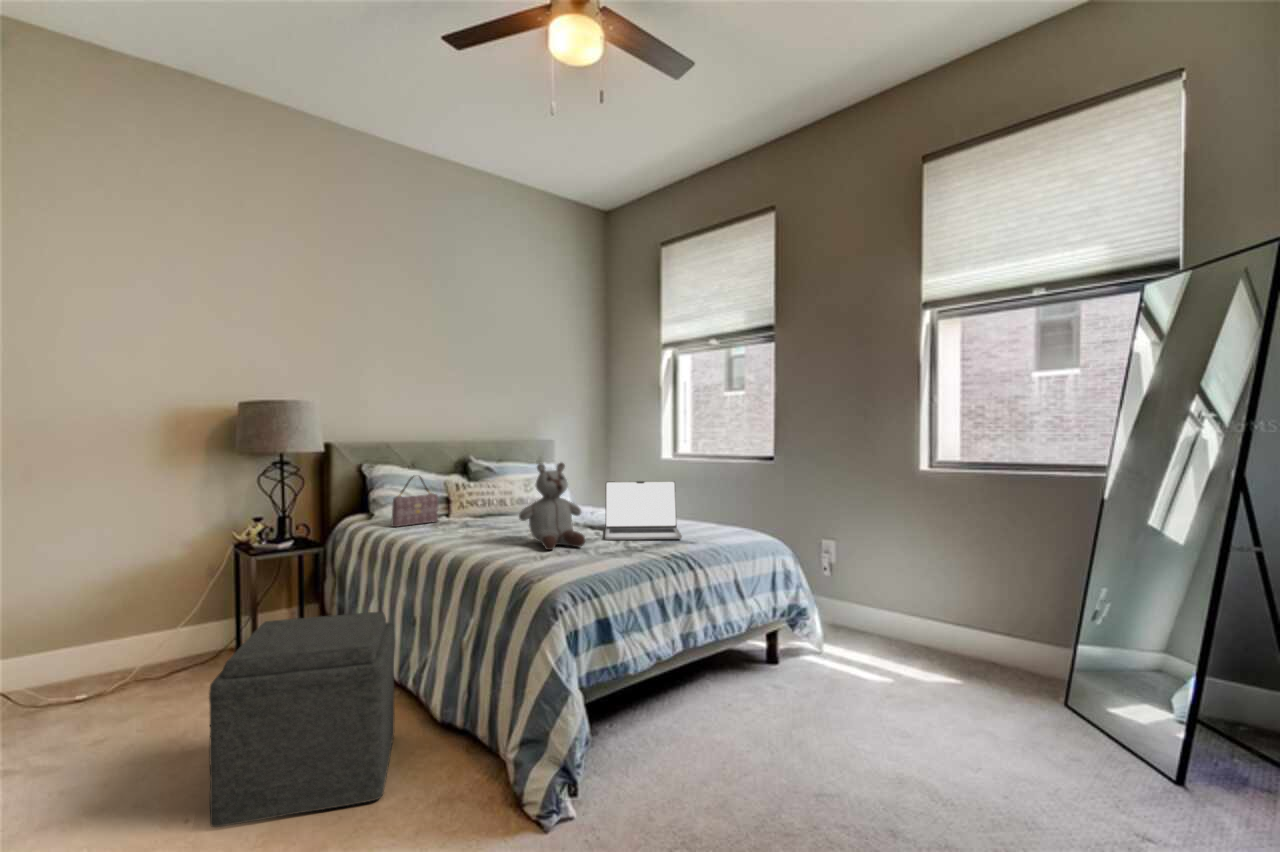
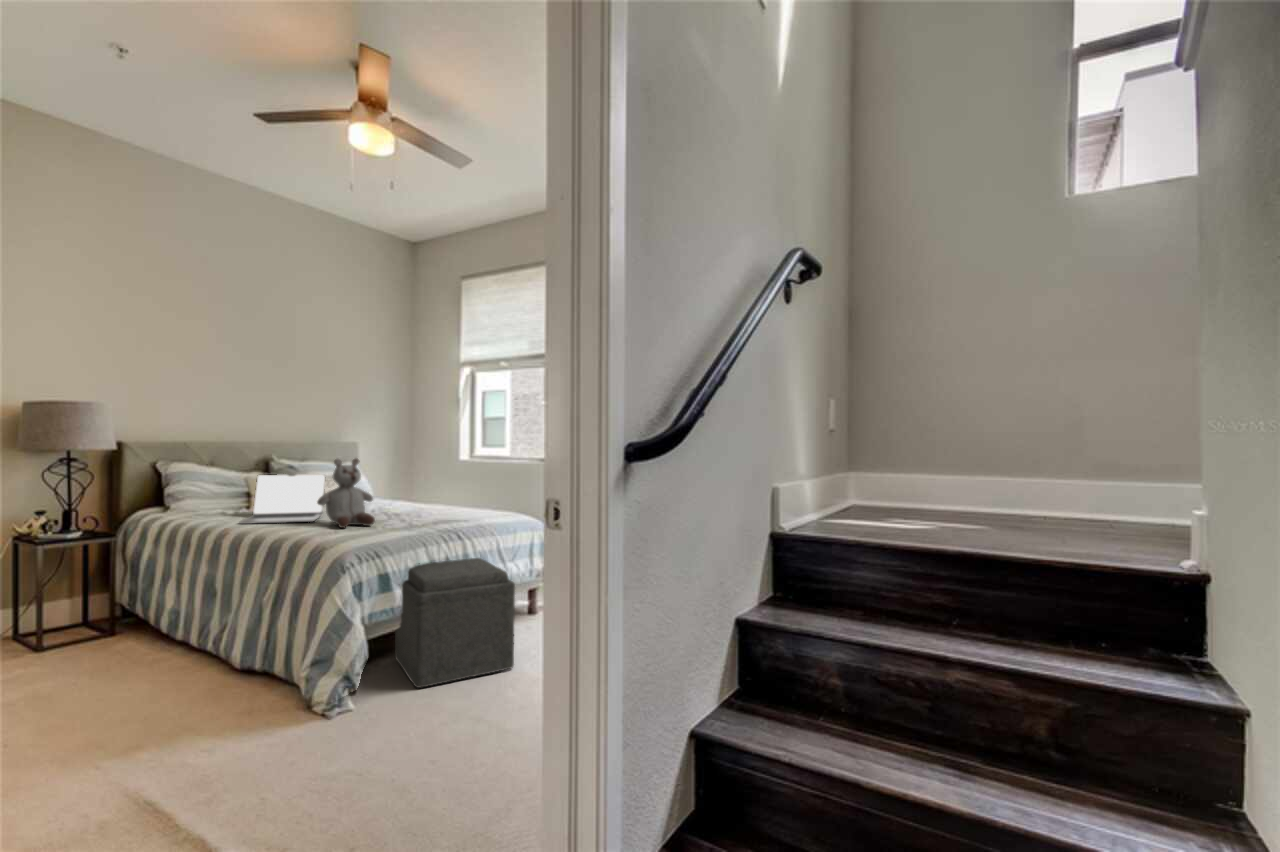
handbag: present [391,476,438,527] -> none [191,470,239,516]
laptop: present [605,481,682,540] -> present [240,474,325,524]
ottoman: present [209,612,395,827] -> present [395,558,515,688]

